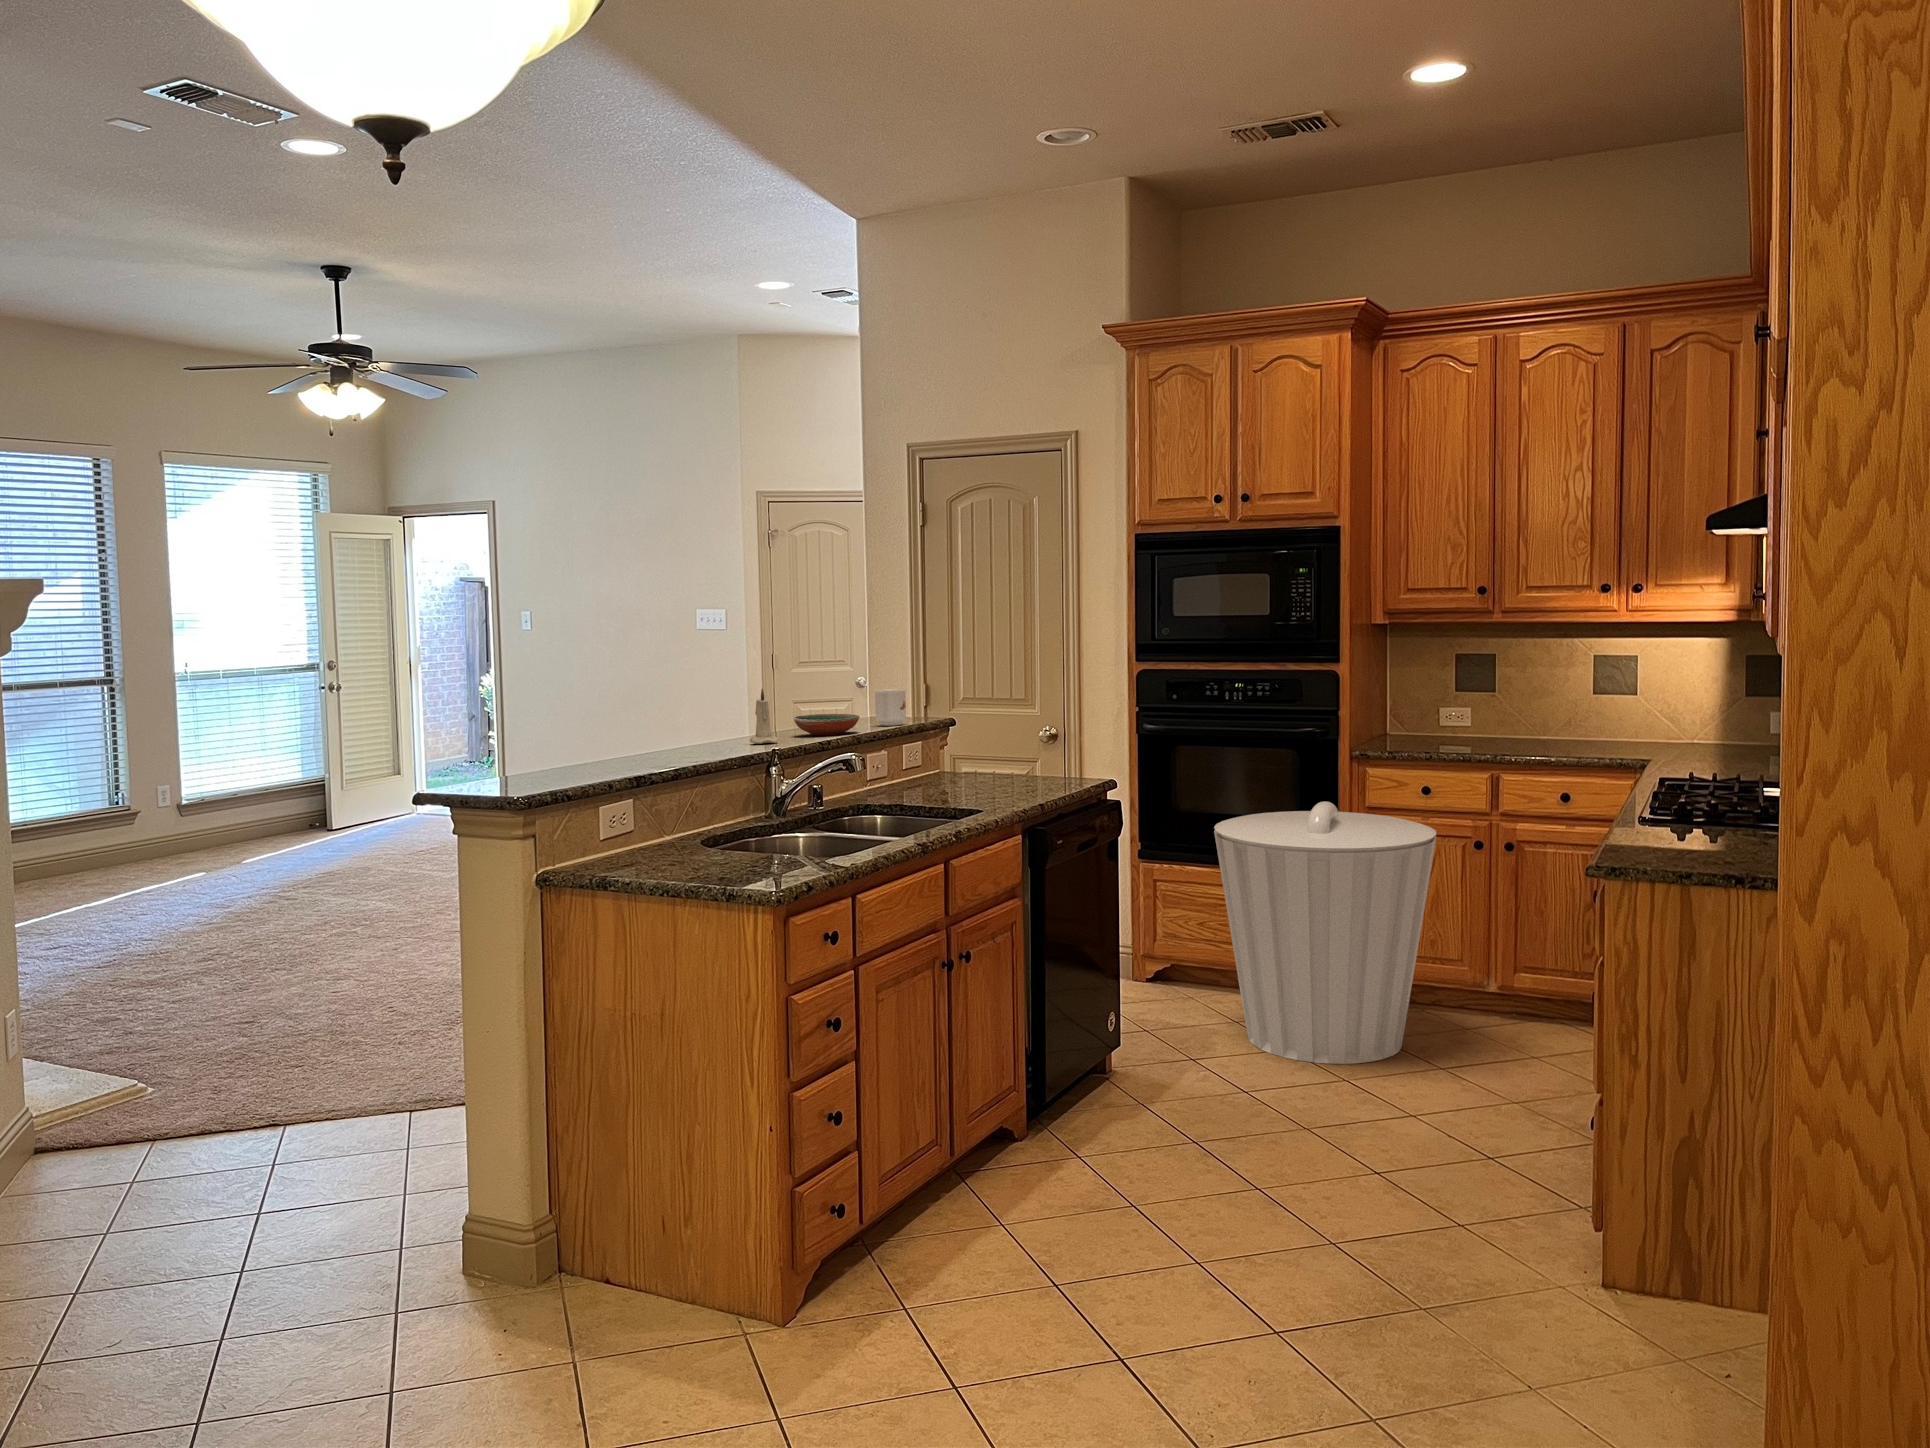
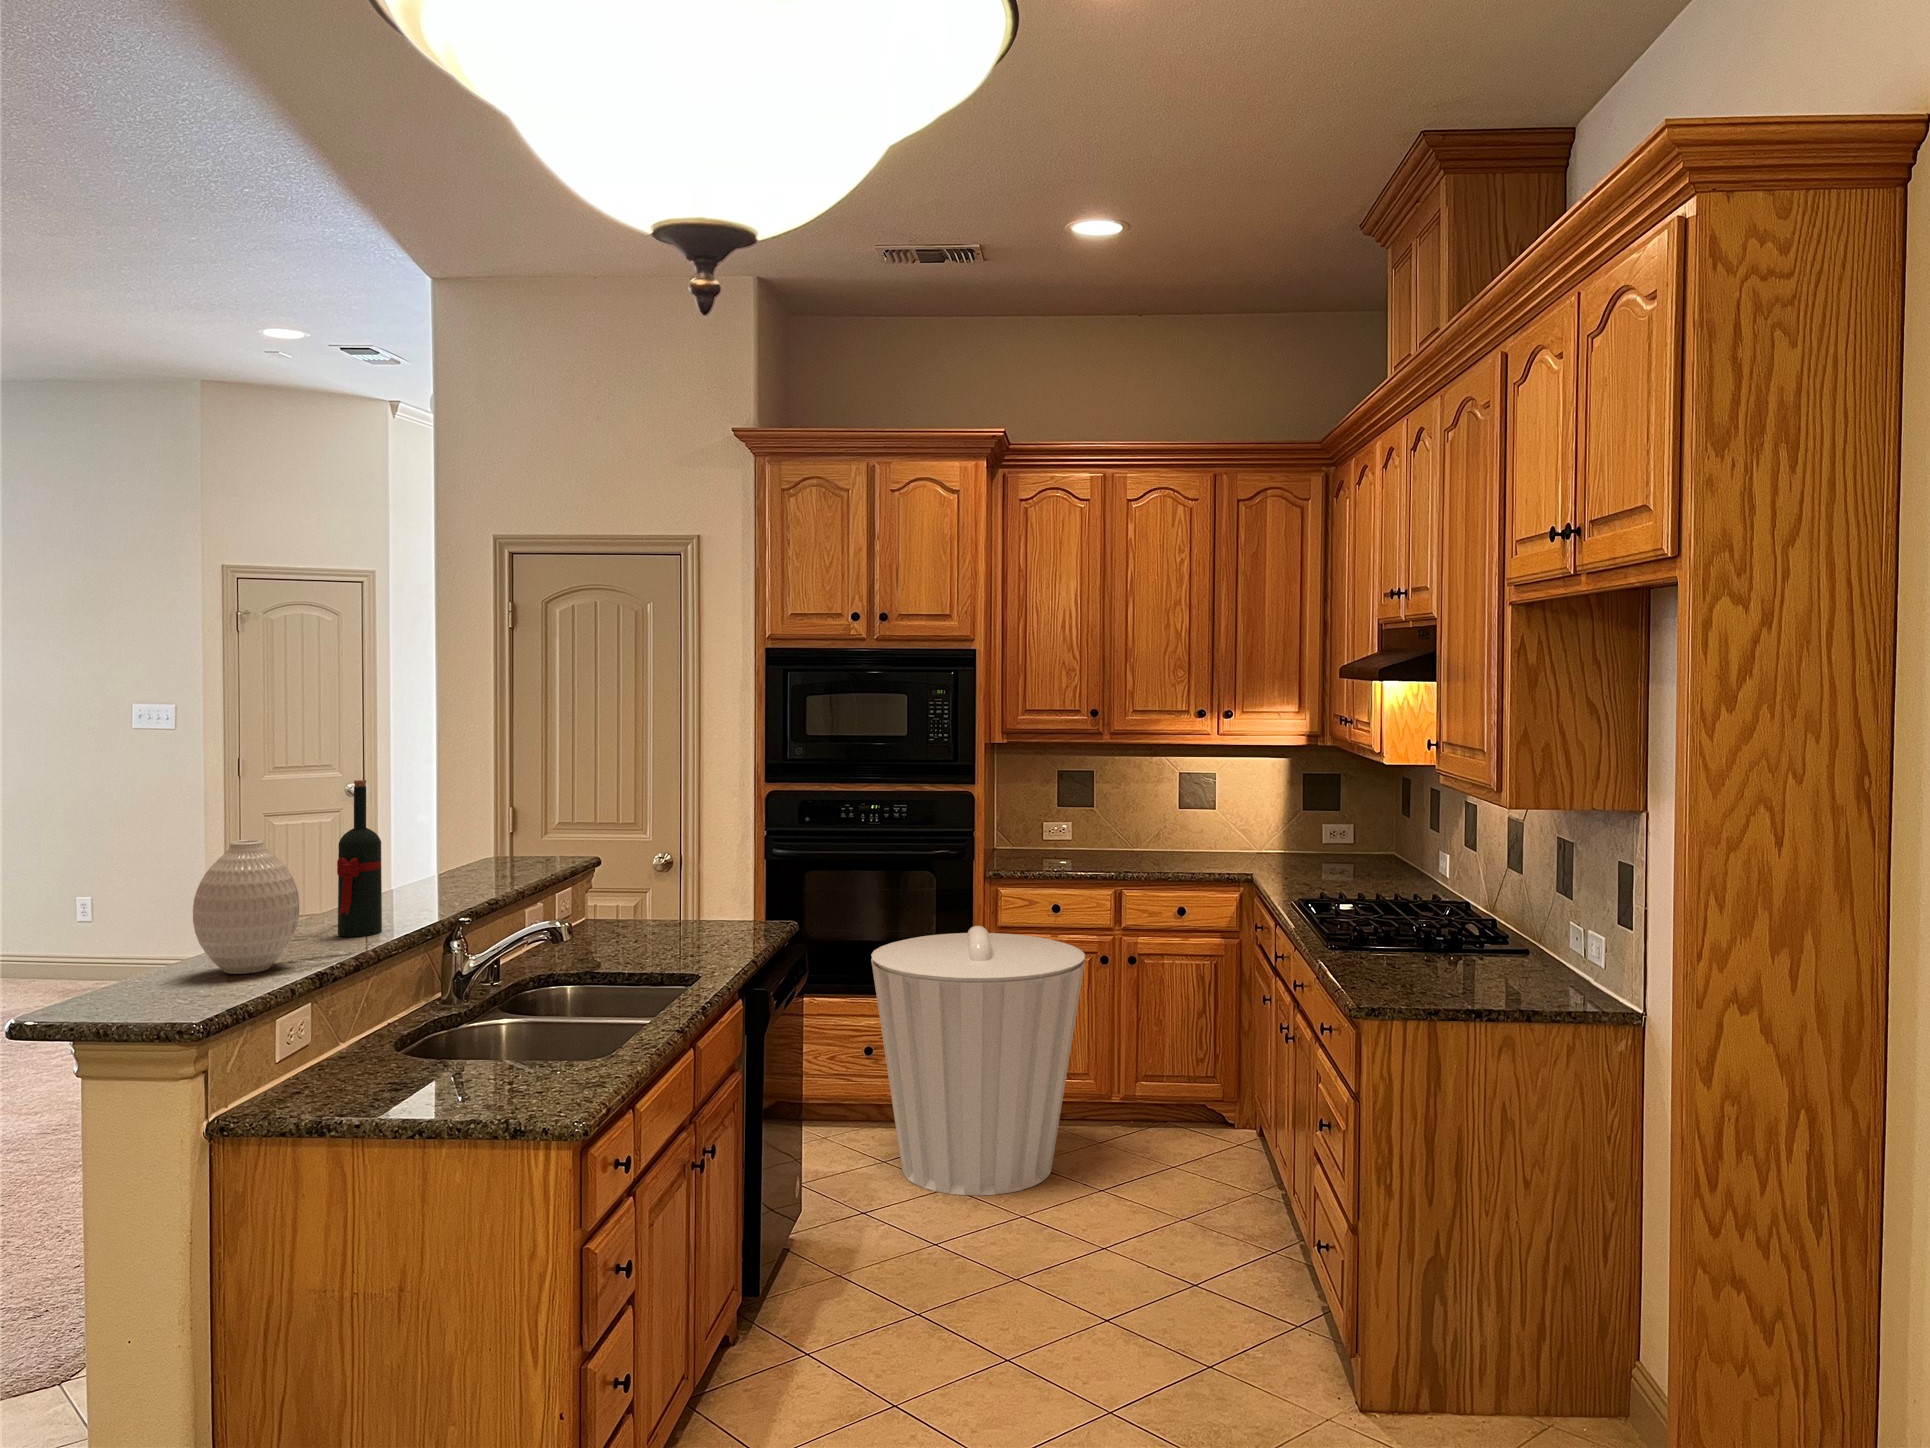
wine bottle: none [680,635,716,758] -> present [337,780,382,937]
vase: none [560,674,633,774] -> present [193,839,299,974]
candle: present [750,689,779,744] -> none [393,837,432,906]
mug: present [875,689,906,726] -> none [517,827,556,870]
decorative bowl: present [794,714,860,735] -> none [433,860,517,889]

